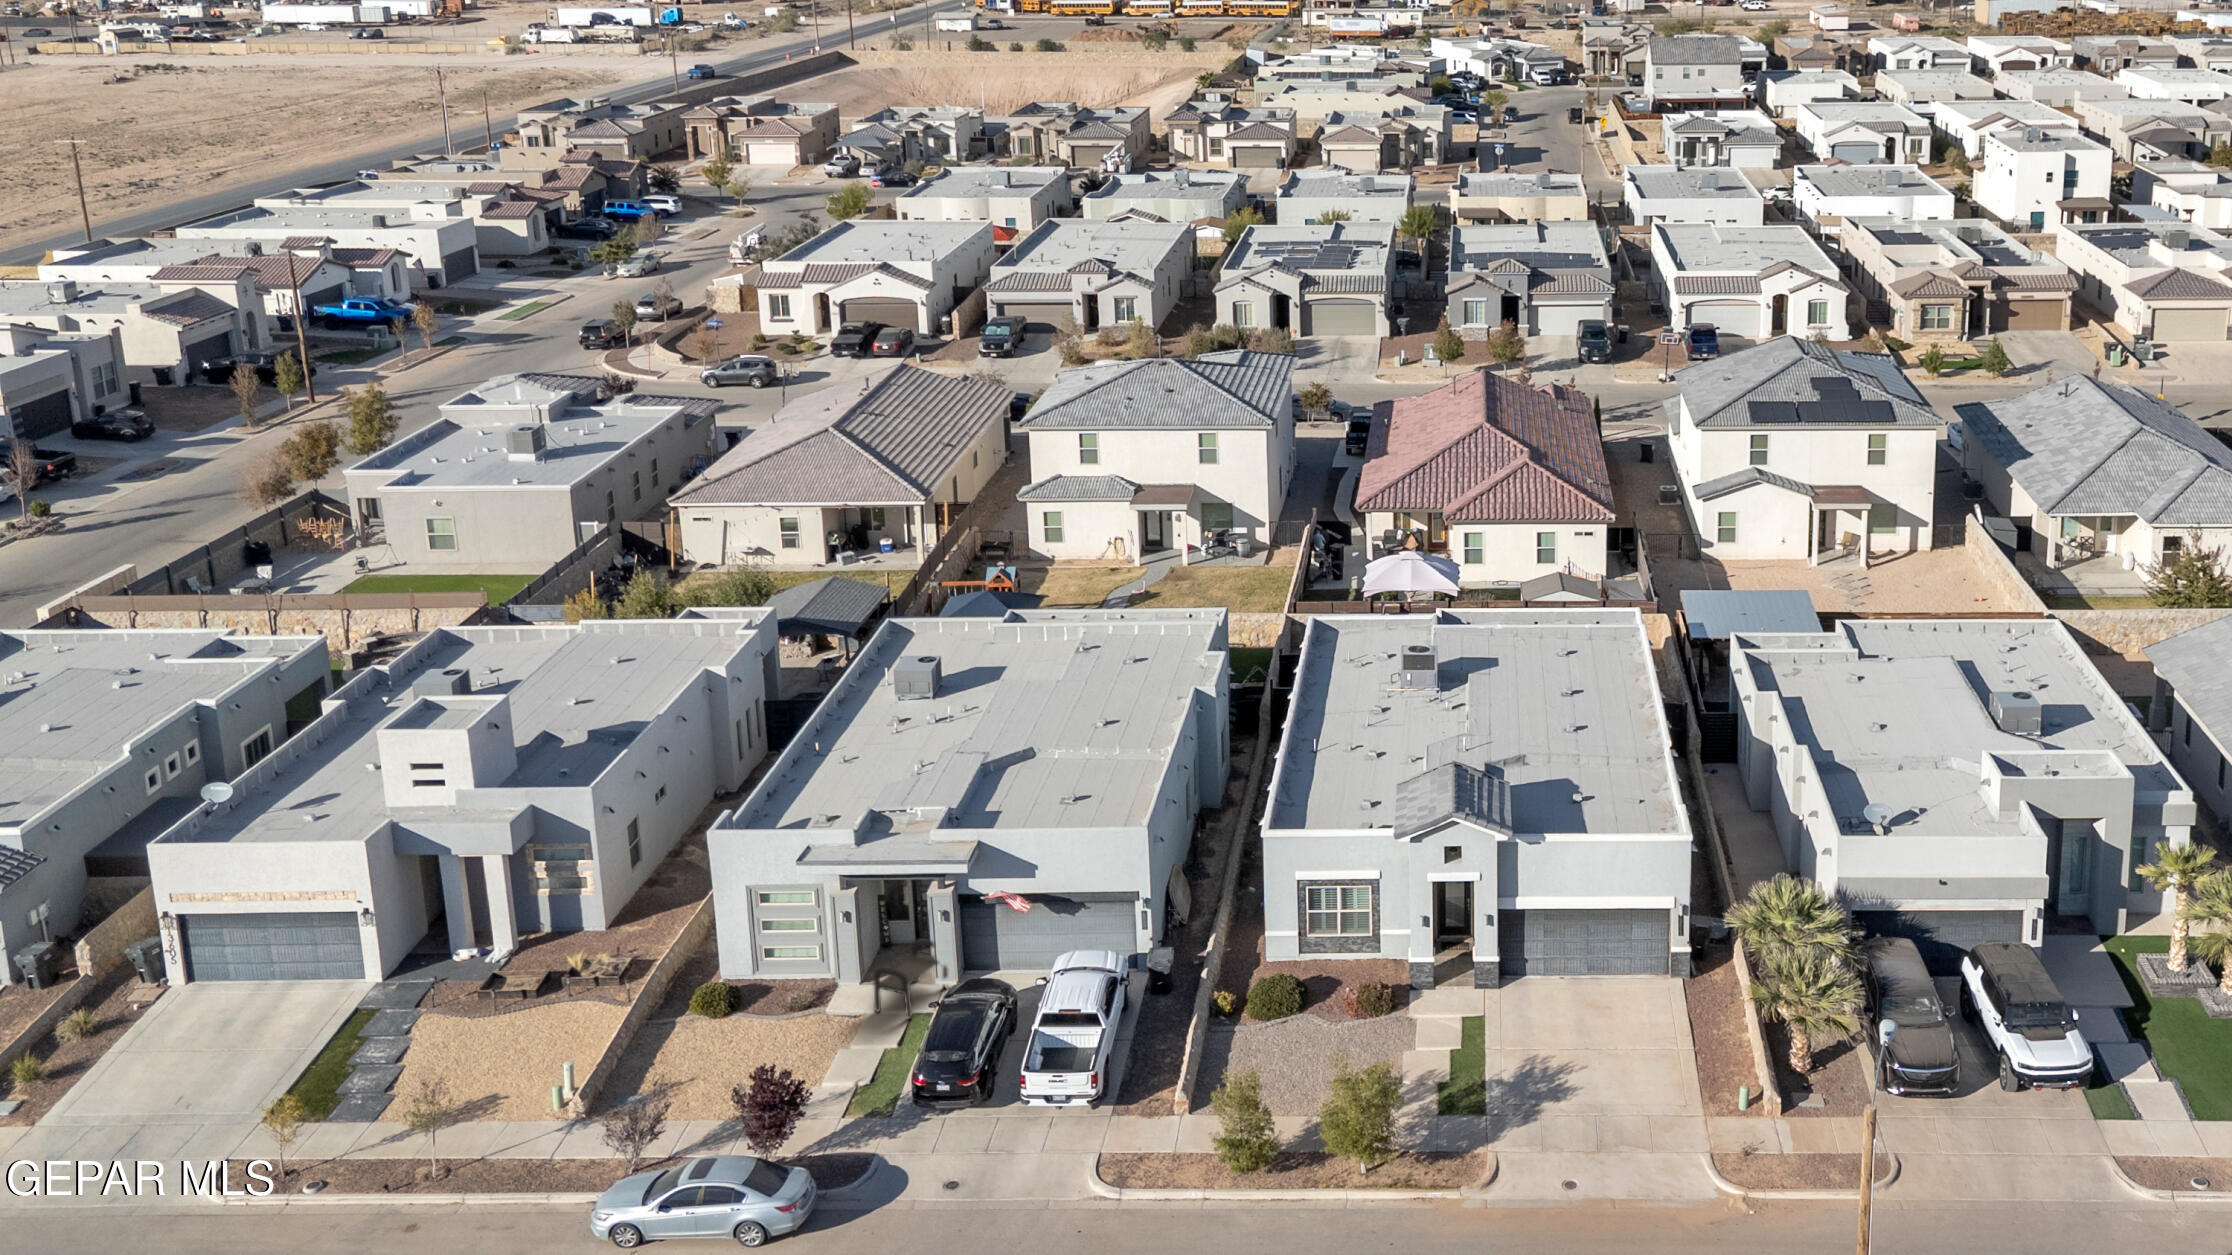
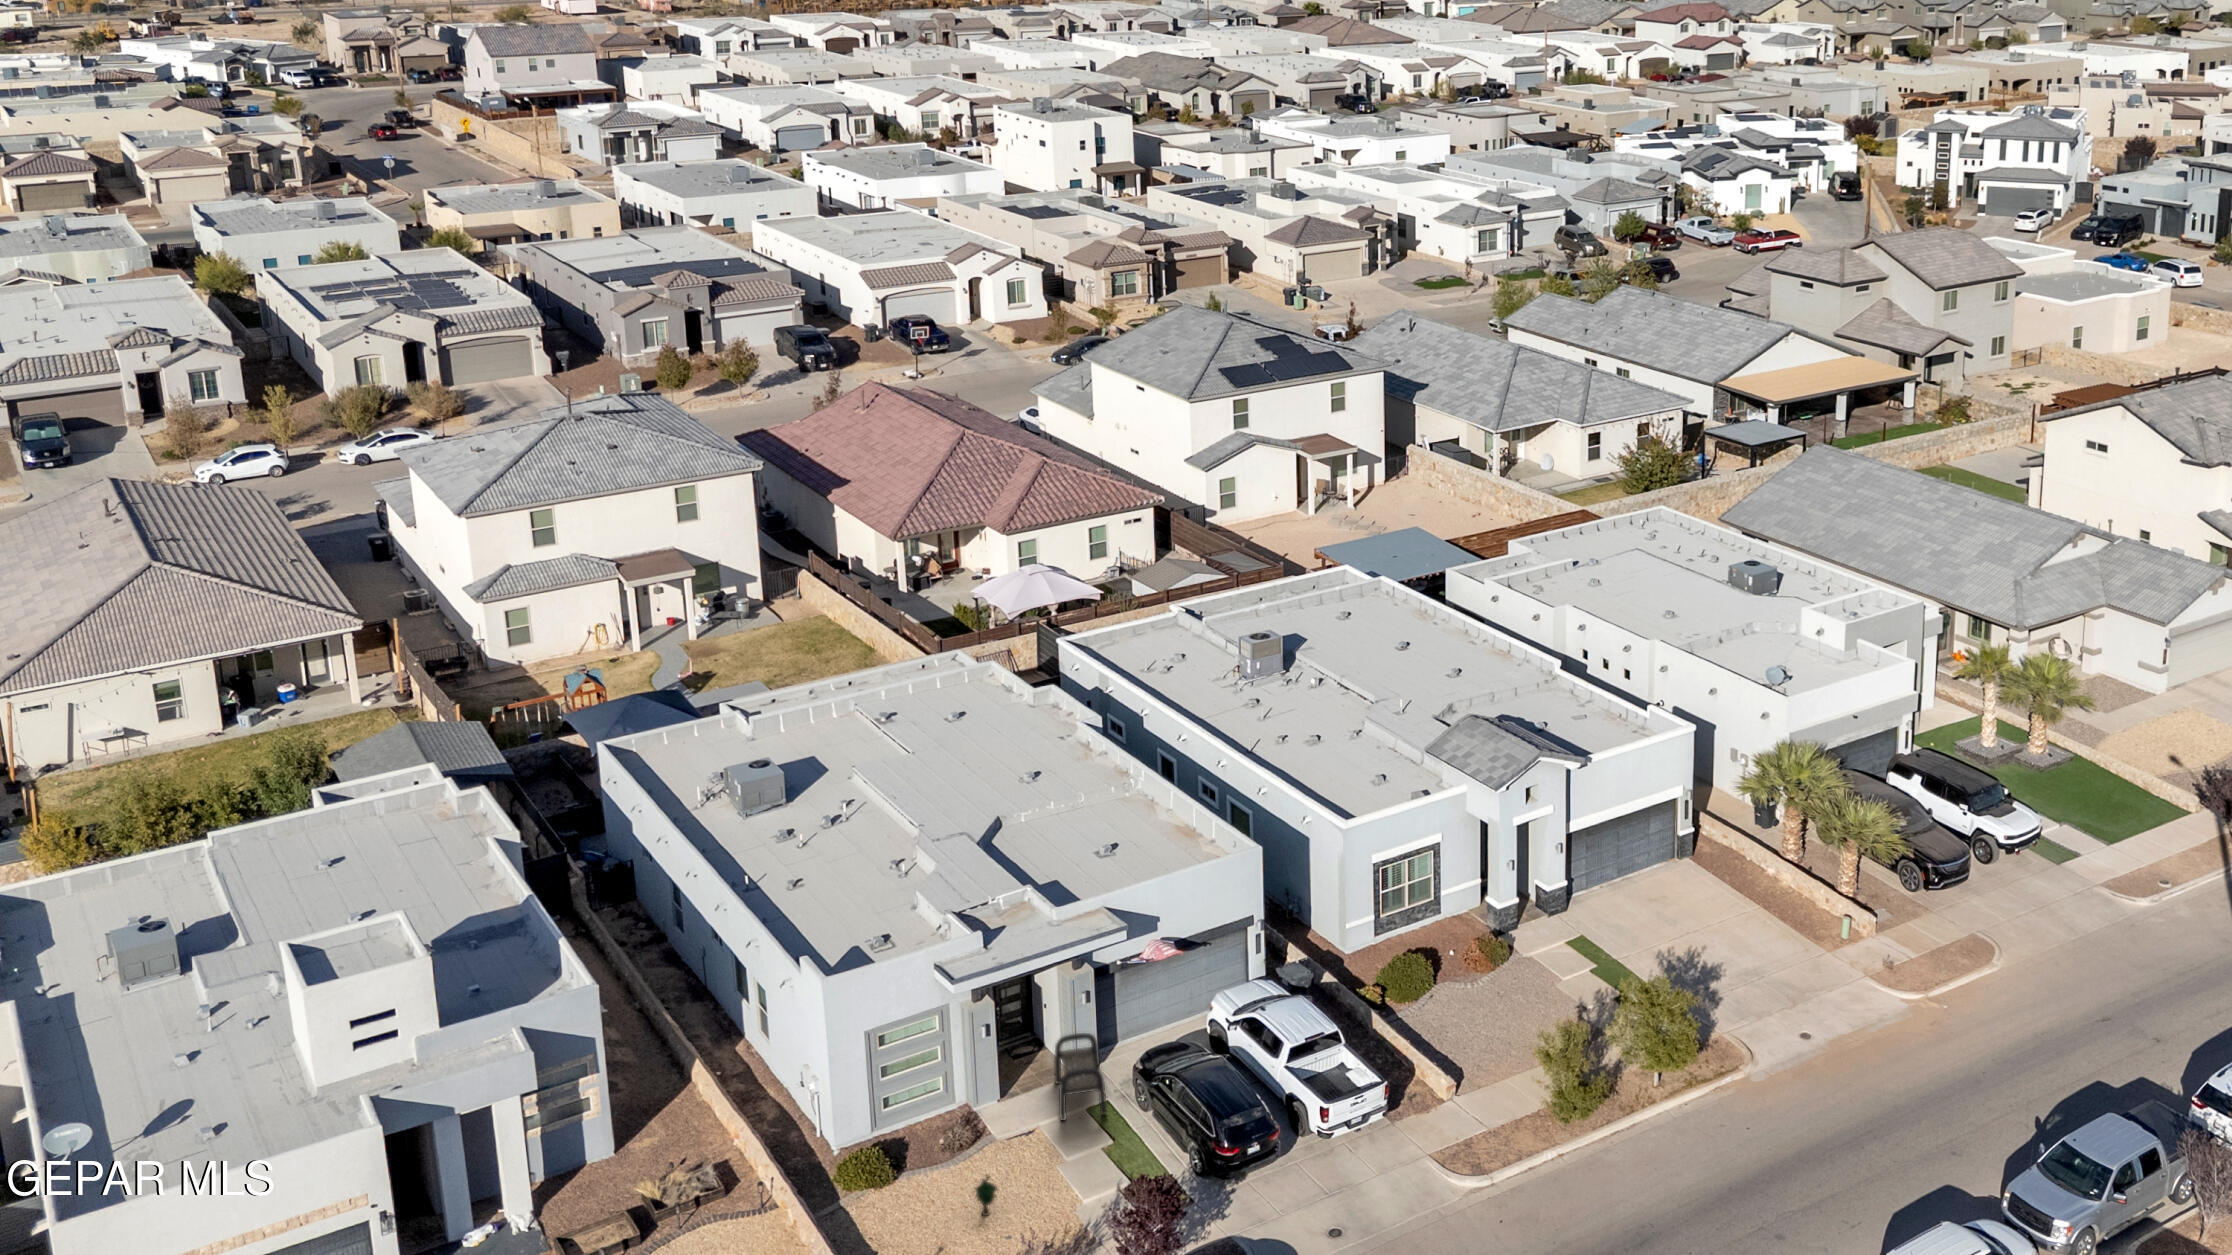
decorative plant: none [724,1024,747,1062] -> present [975,1175,998,1216]

